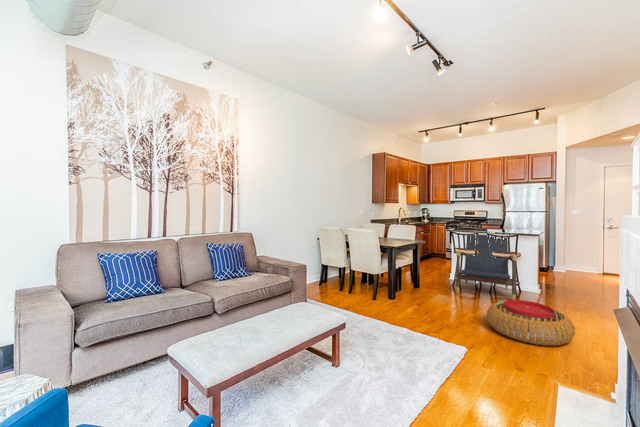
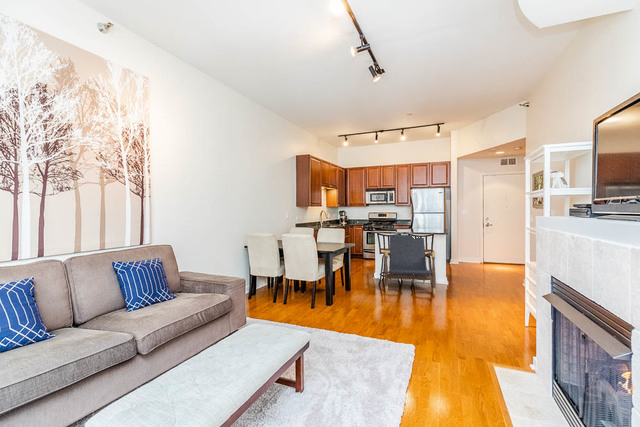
pouf: present [487,300,575,346] -> none [422,294,493,333]

